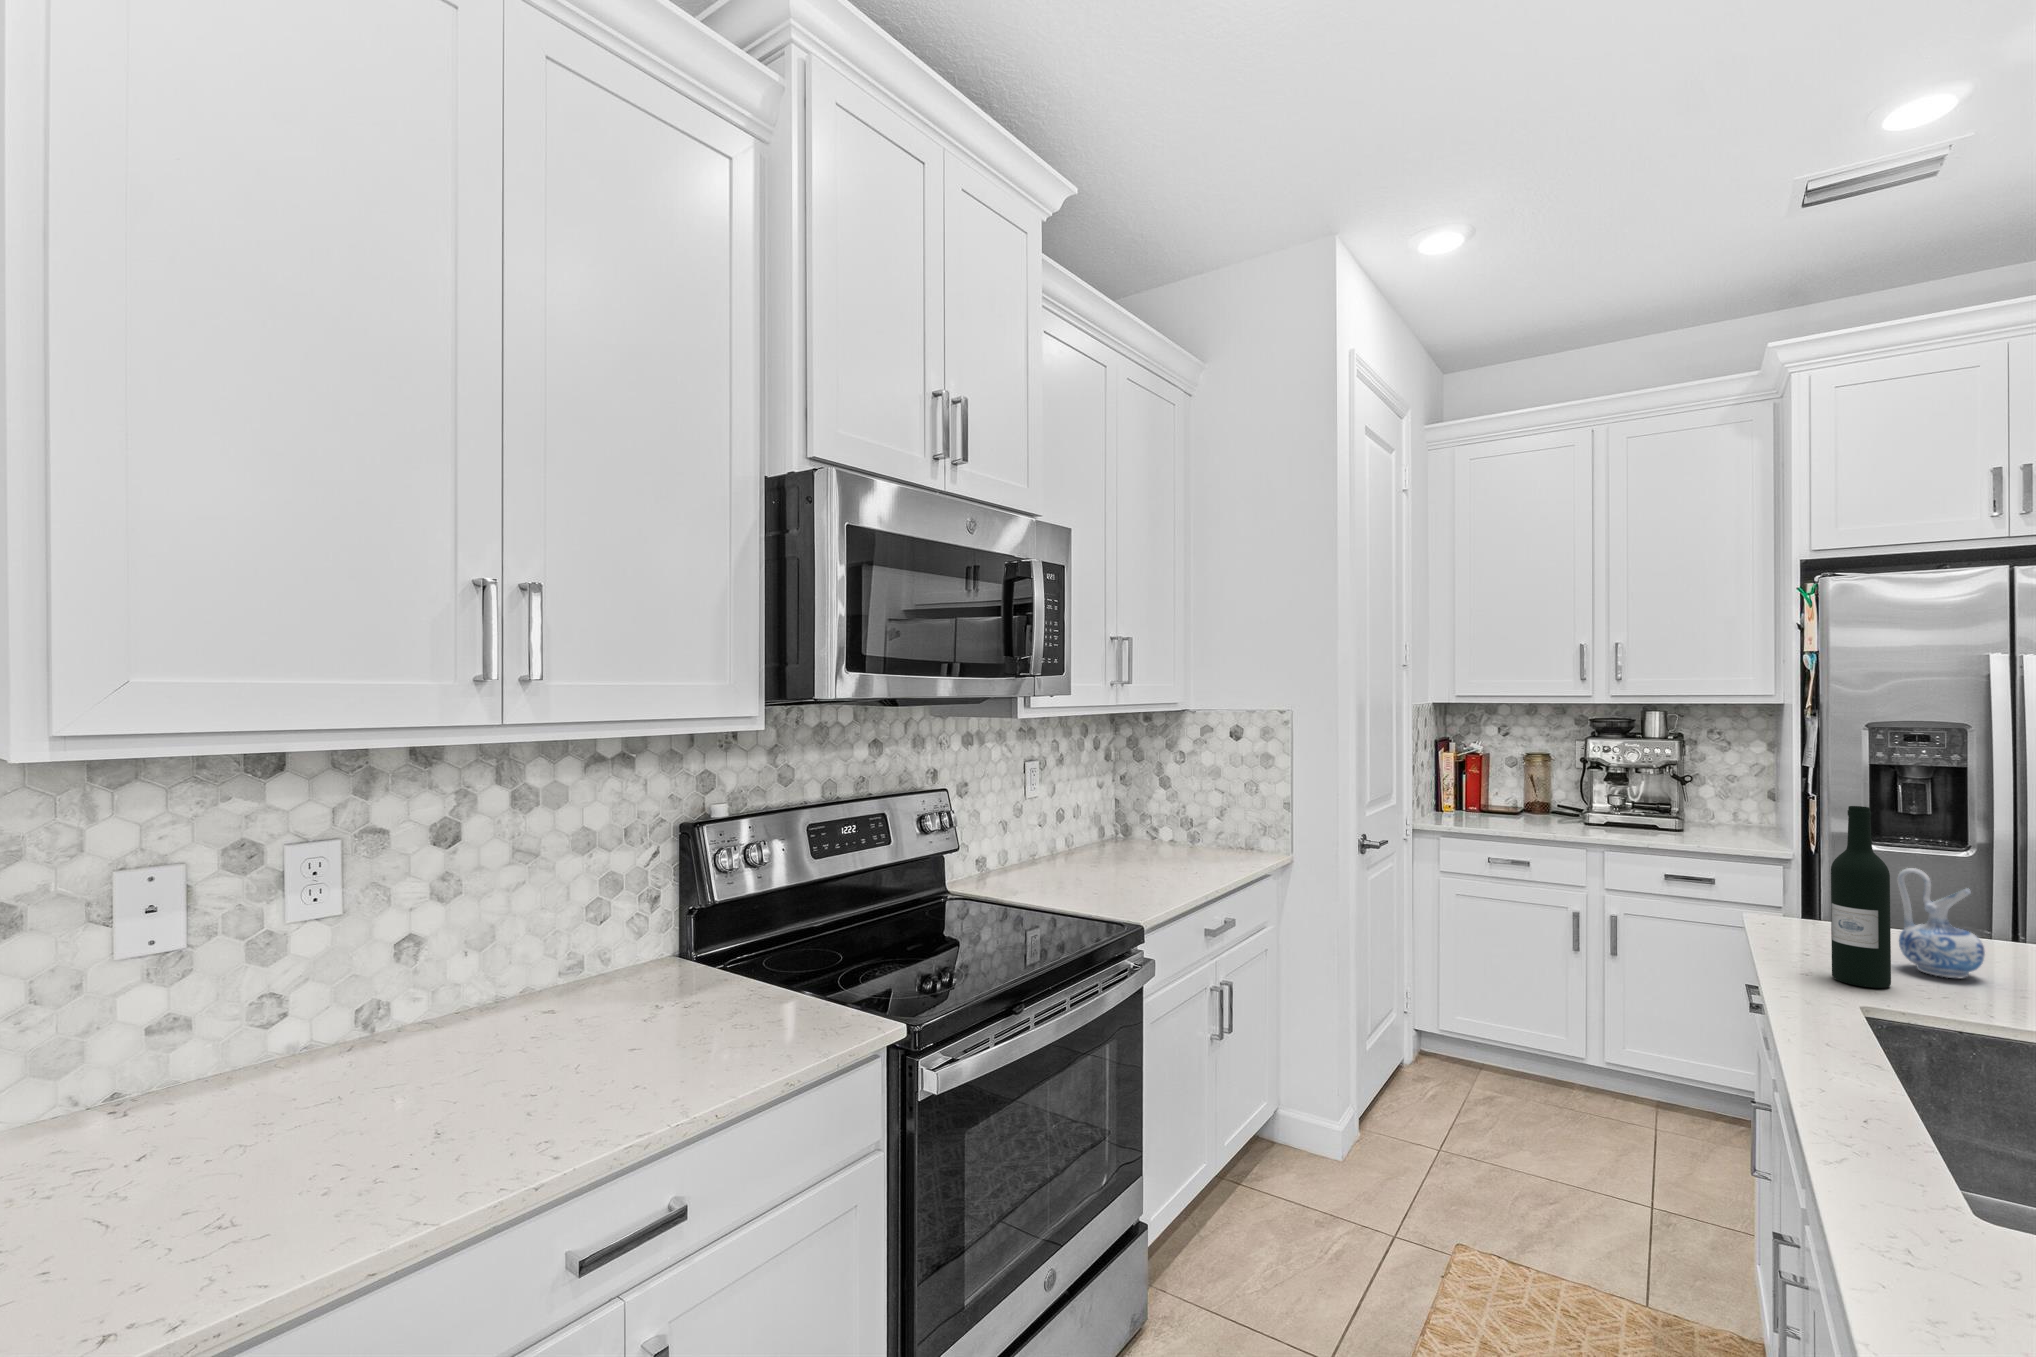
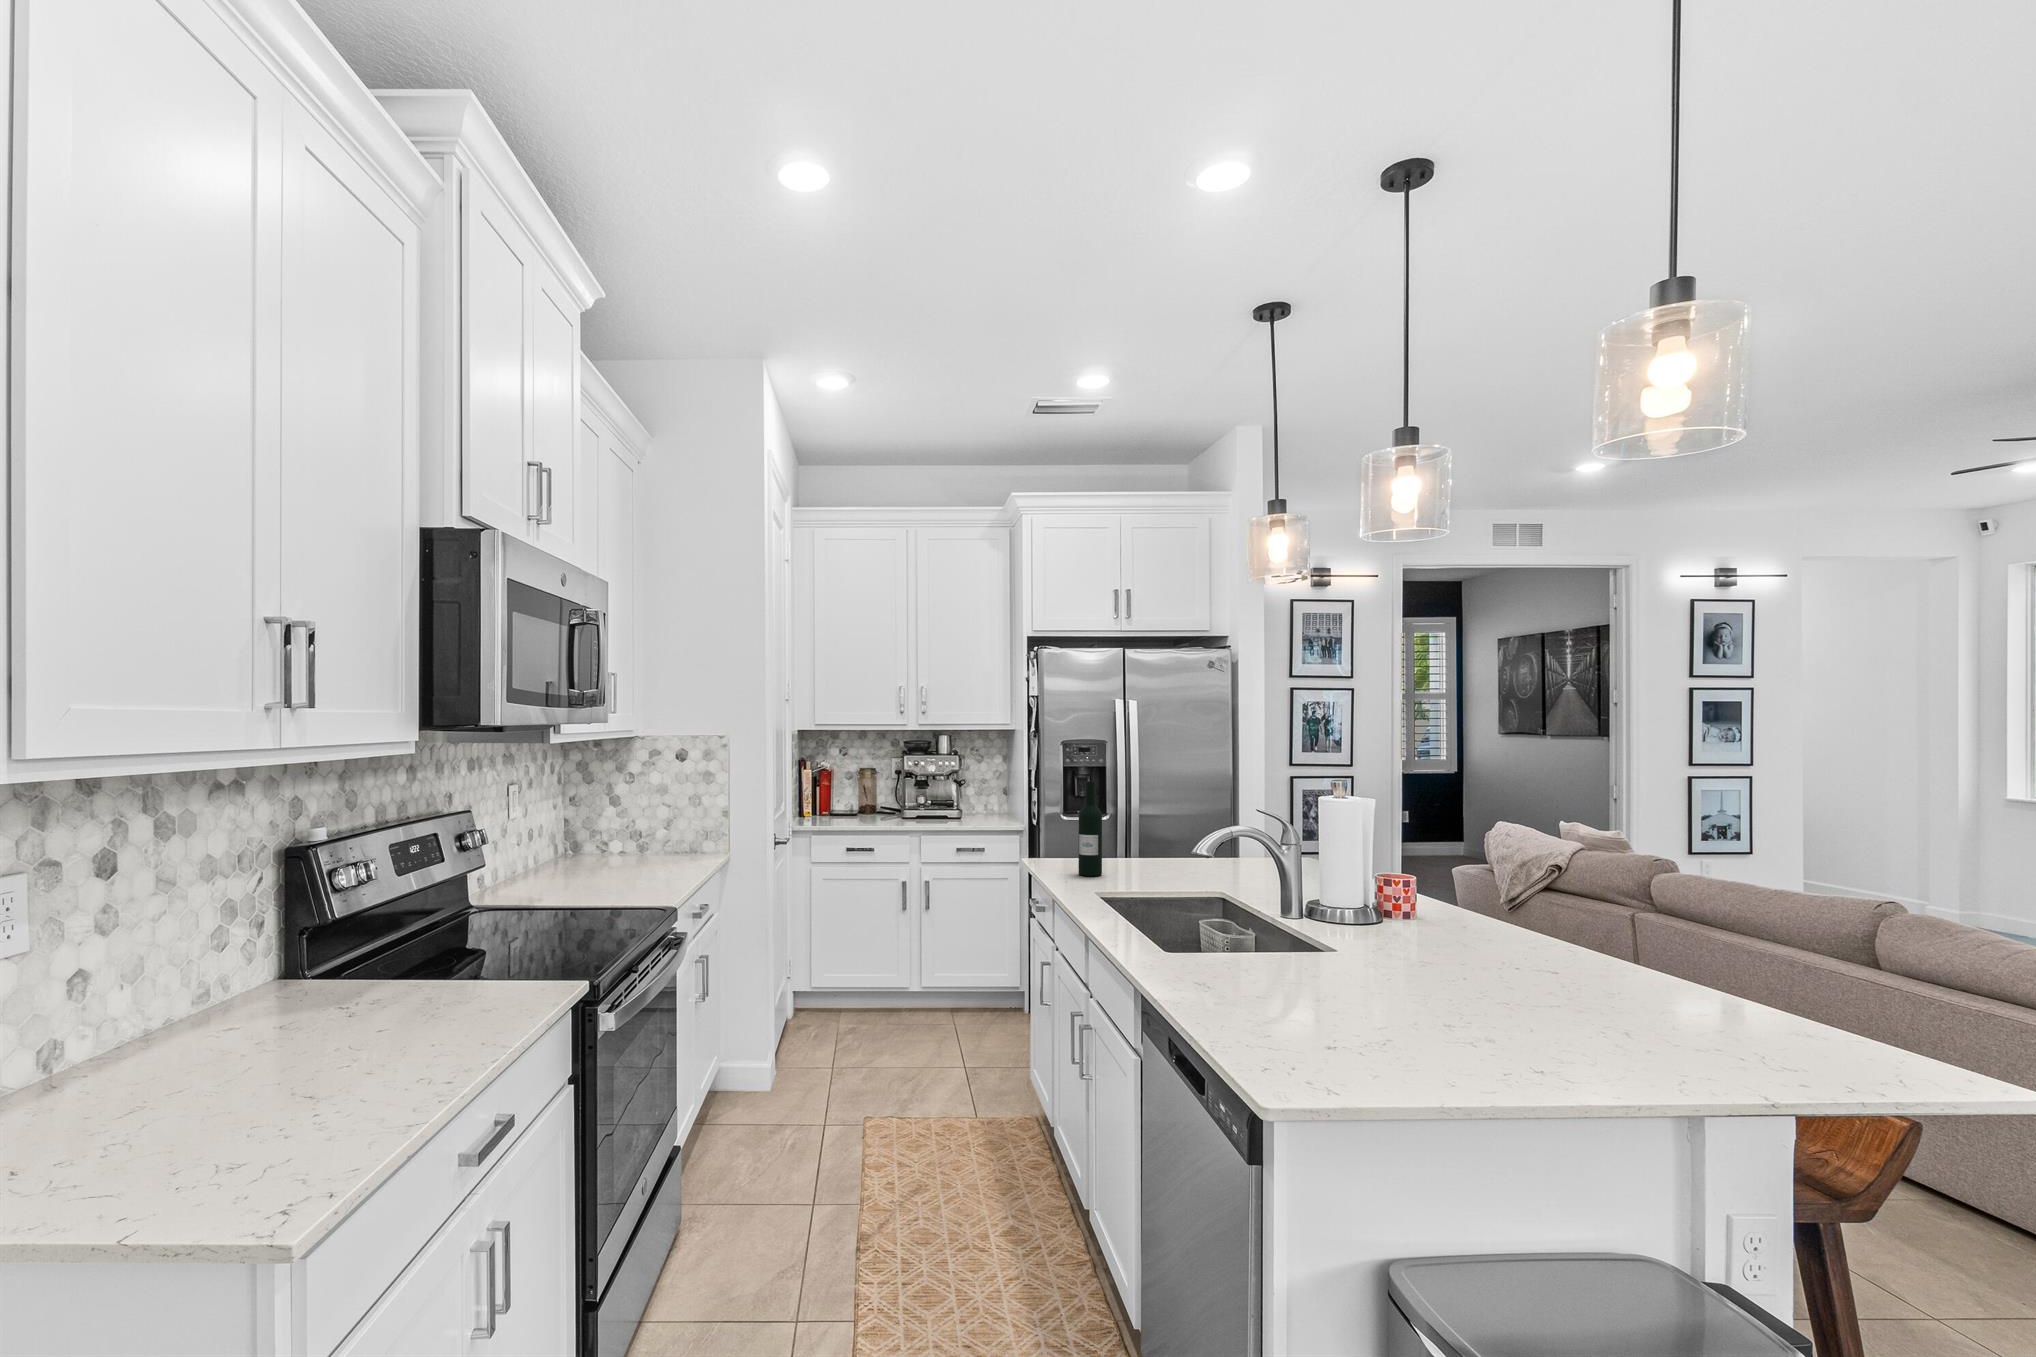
ceramic pitcher: present [1897,868,1985,978] -> none [1101,813,1133,868]

